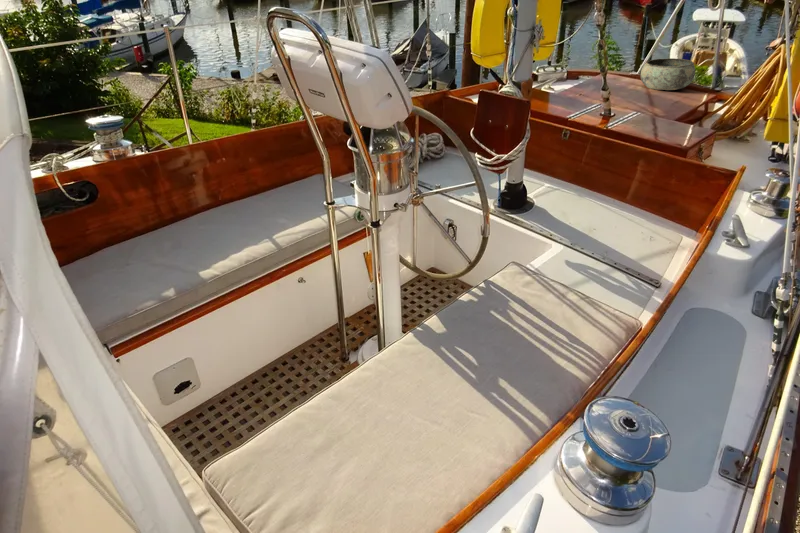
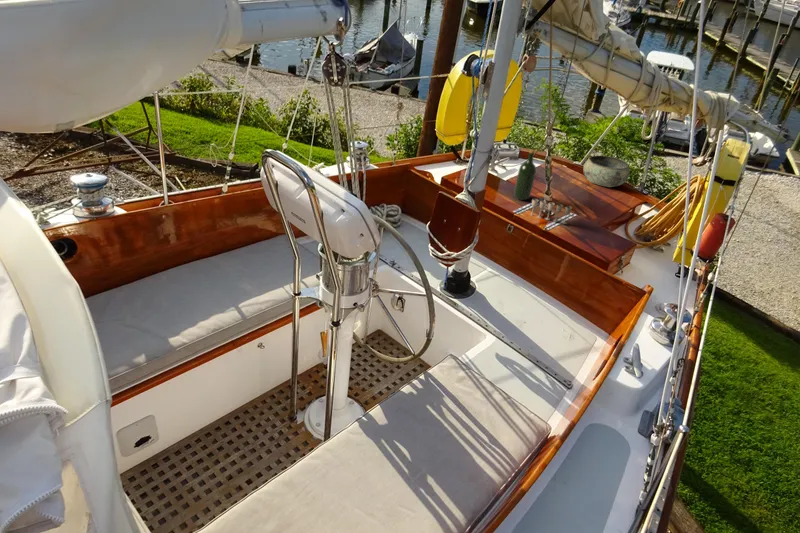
wine bottle: none [565,47,588,108] -> present [514,150,536,200]
wine glass: none [585,99,635,122] -> present [531,199,572,224]

